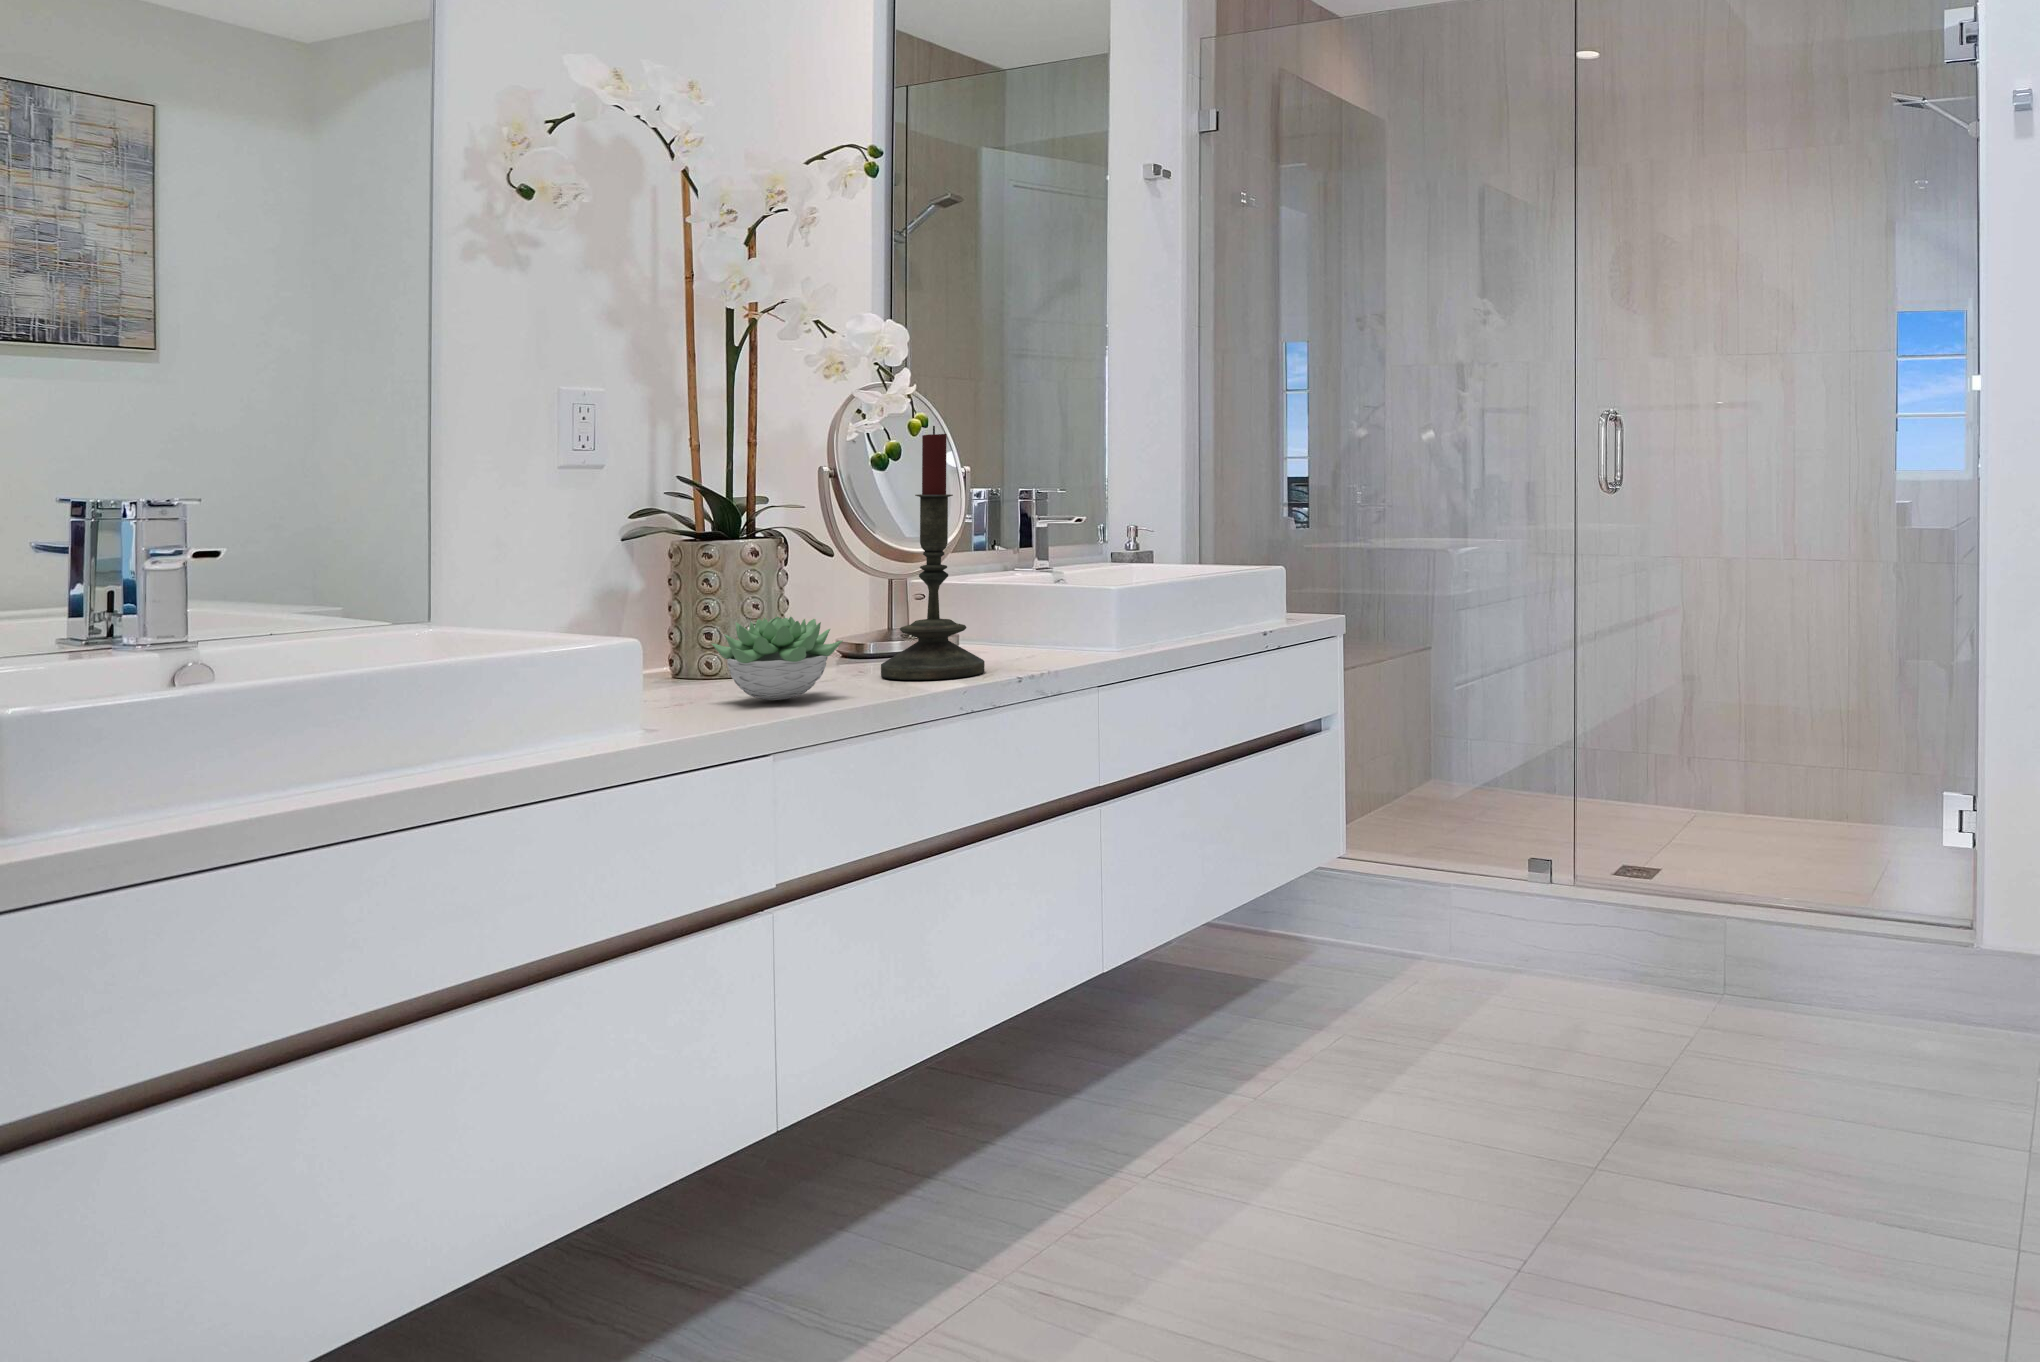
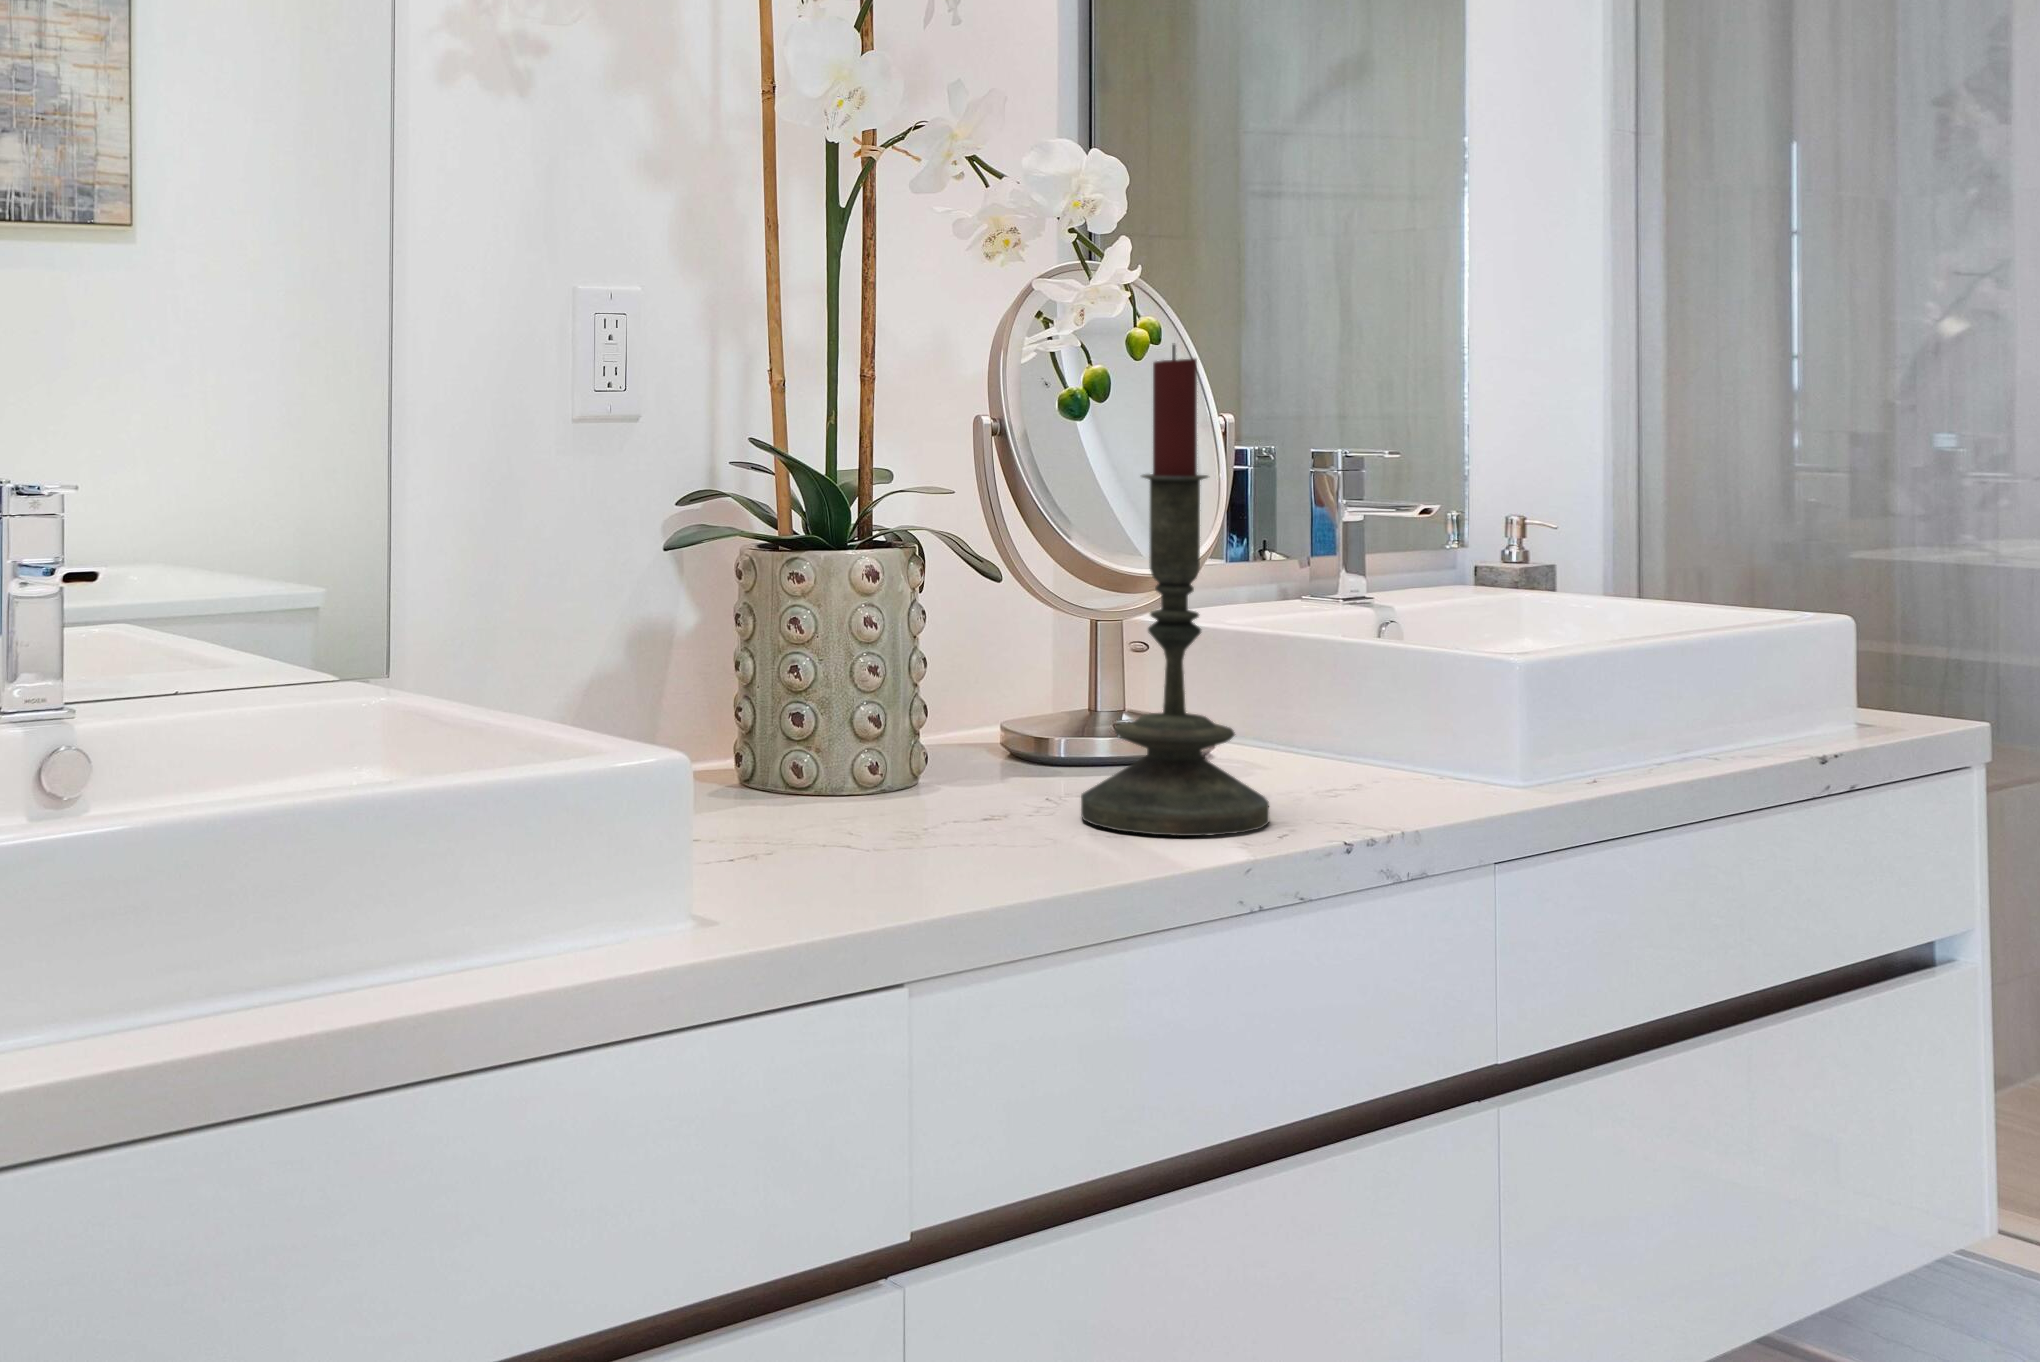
succulent plant: present [712,617,843,700] -> none [795,708,1016,864]

